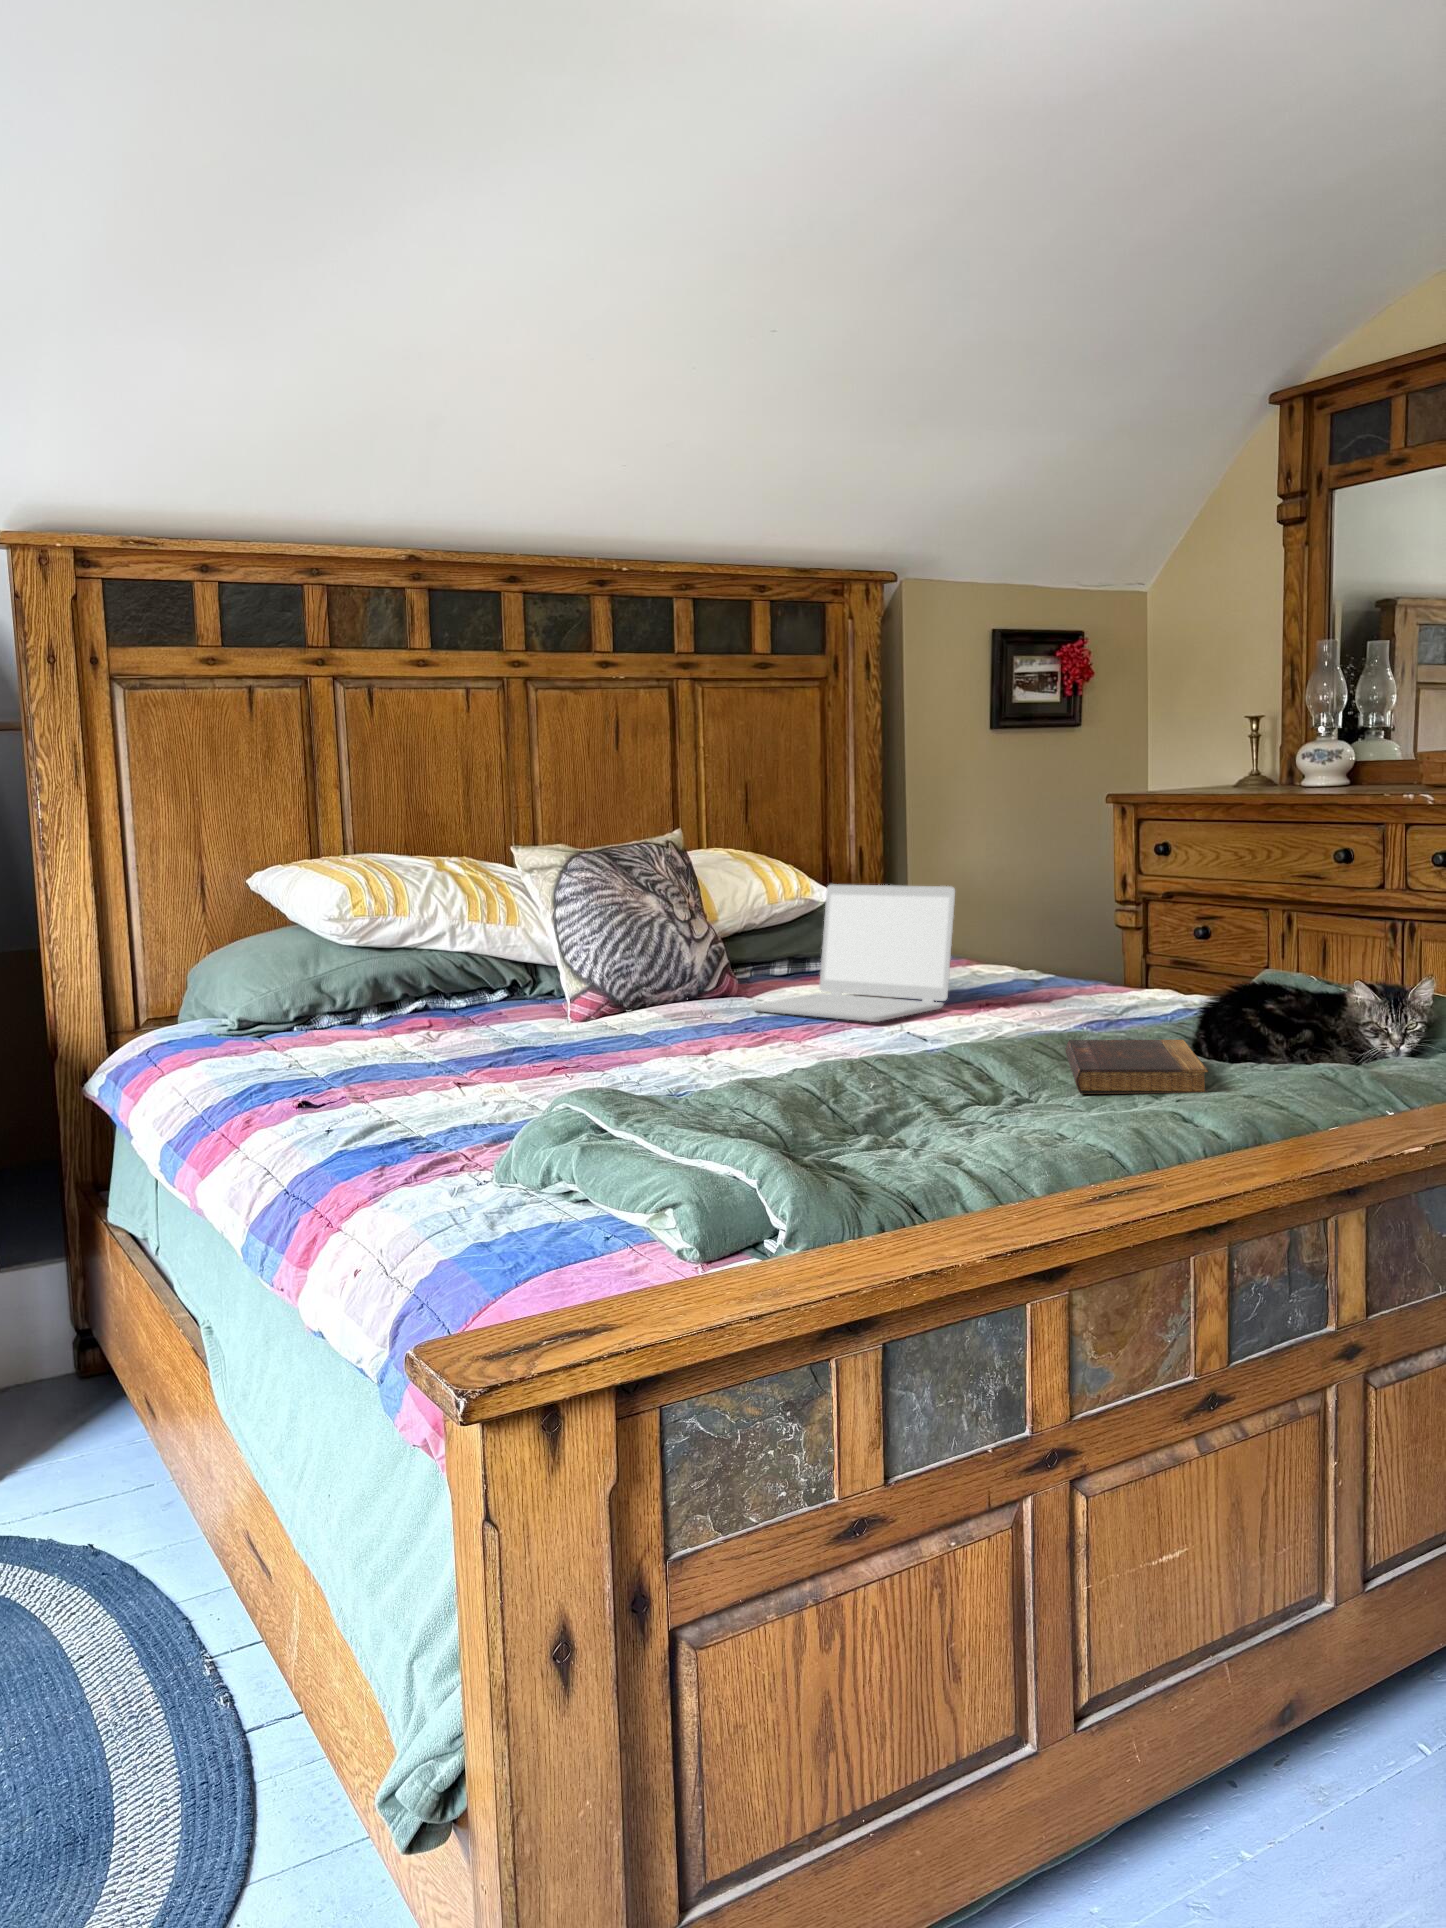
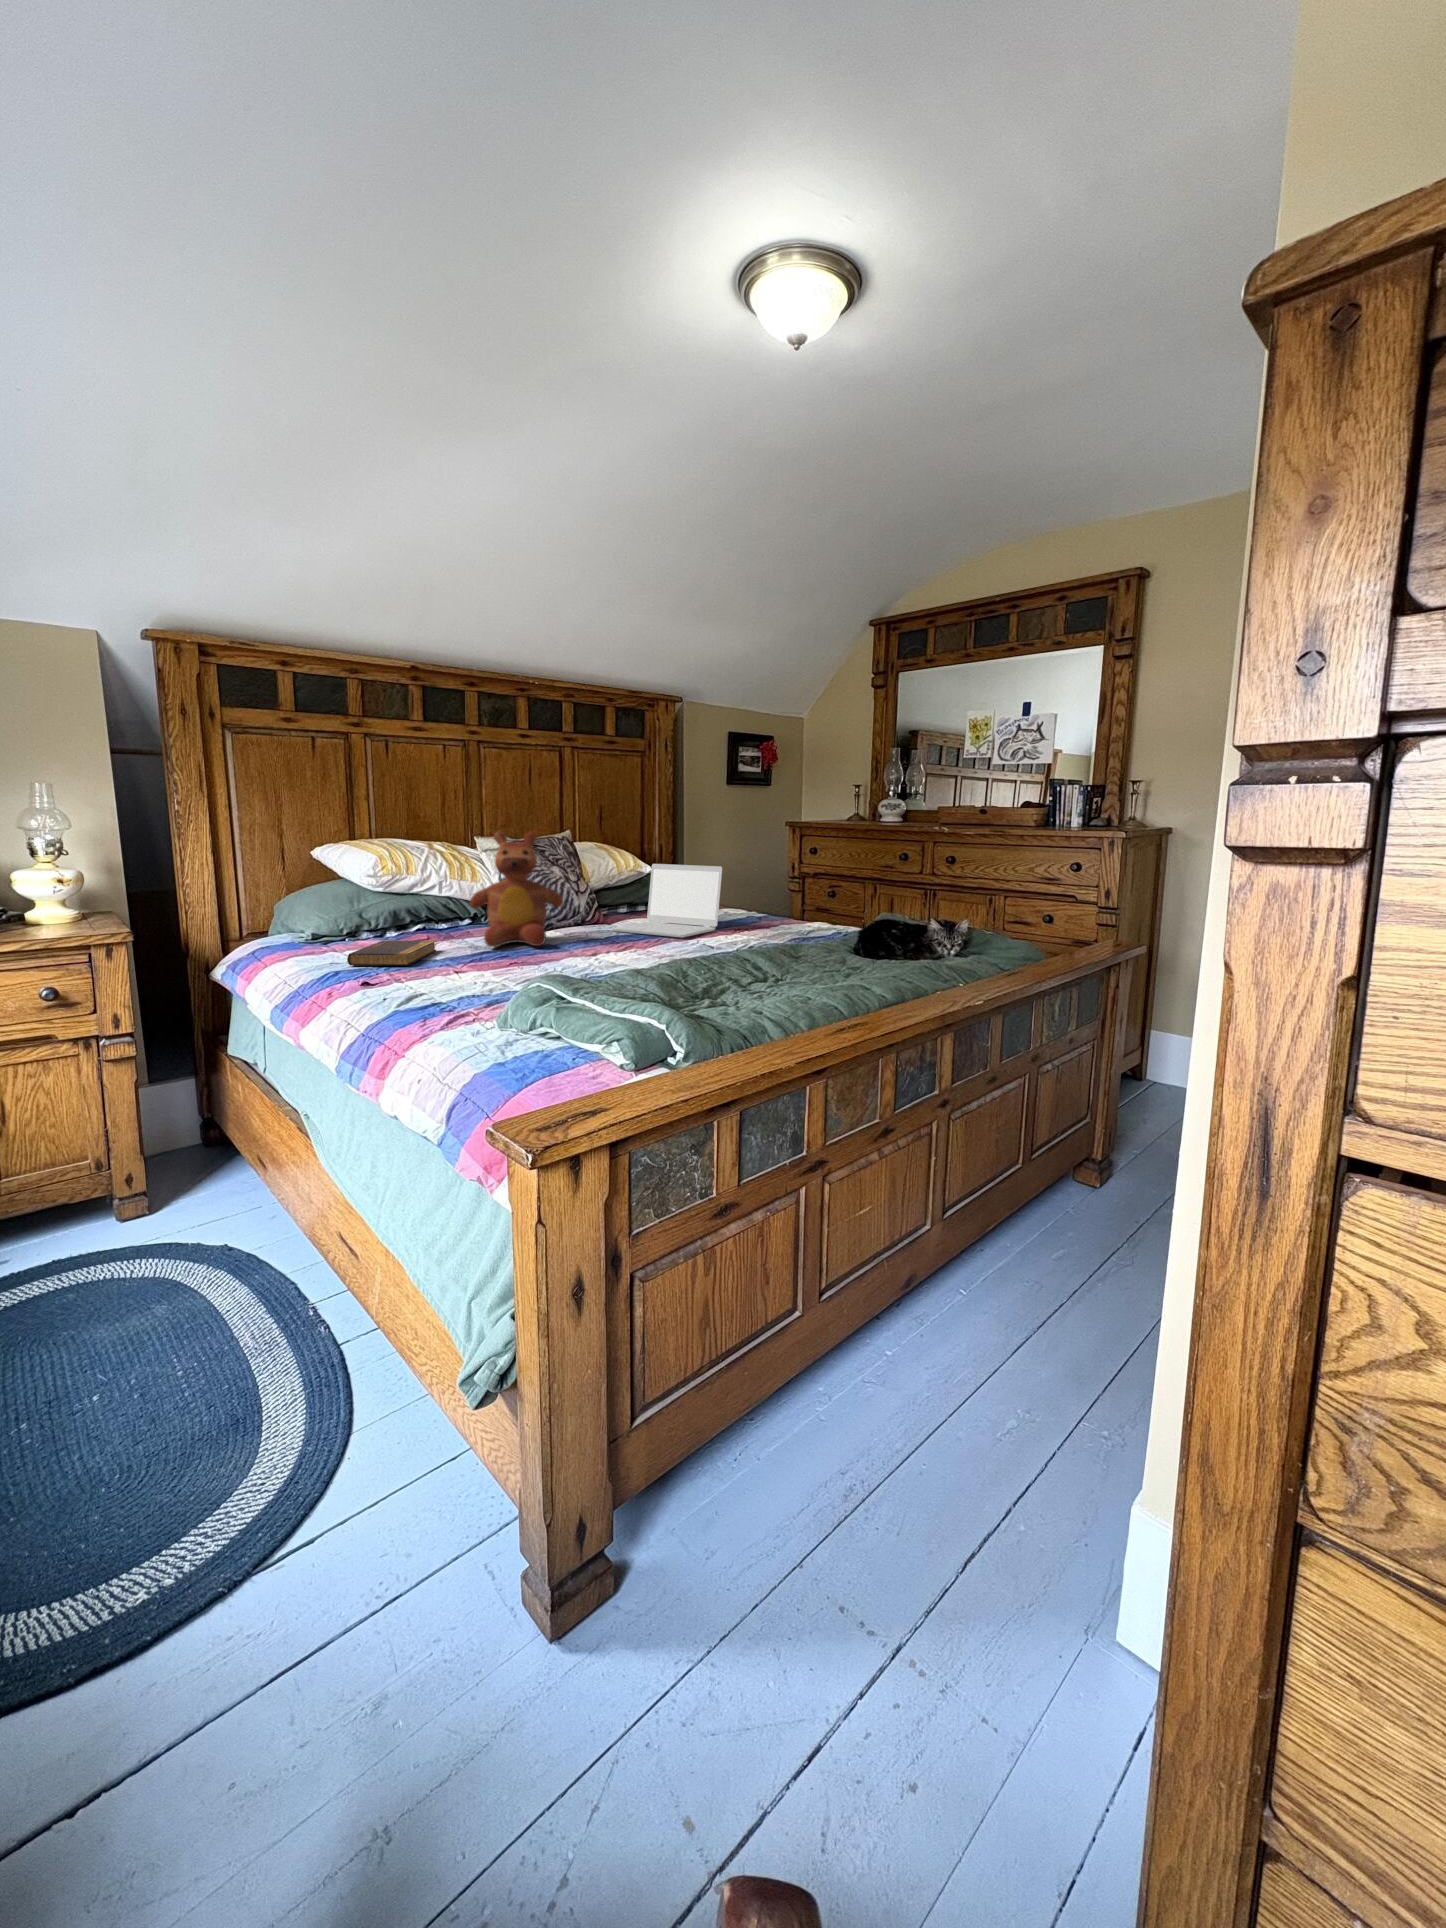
teddy bear: none [493,834,656,1042] -> present [470,831,563,947]
book: present [1066,1040,1208,1094] -> present [347,940,436,965]

